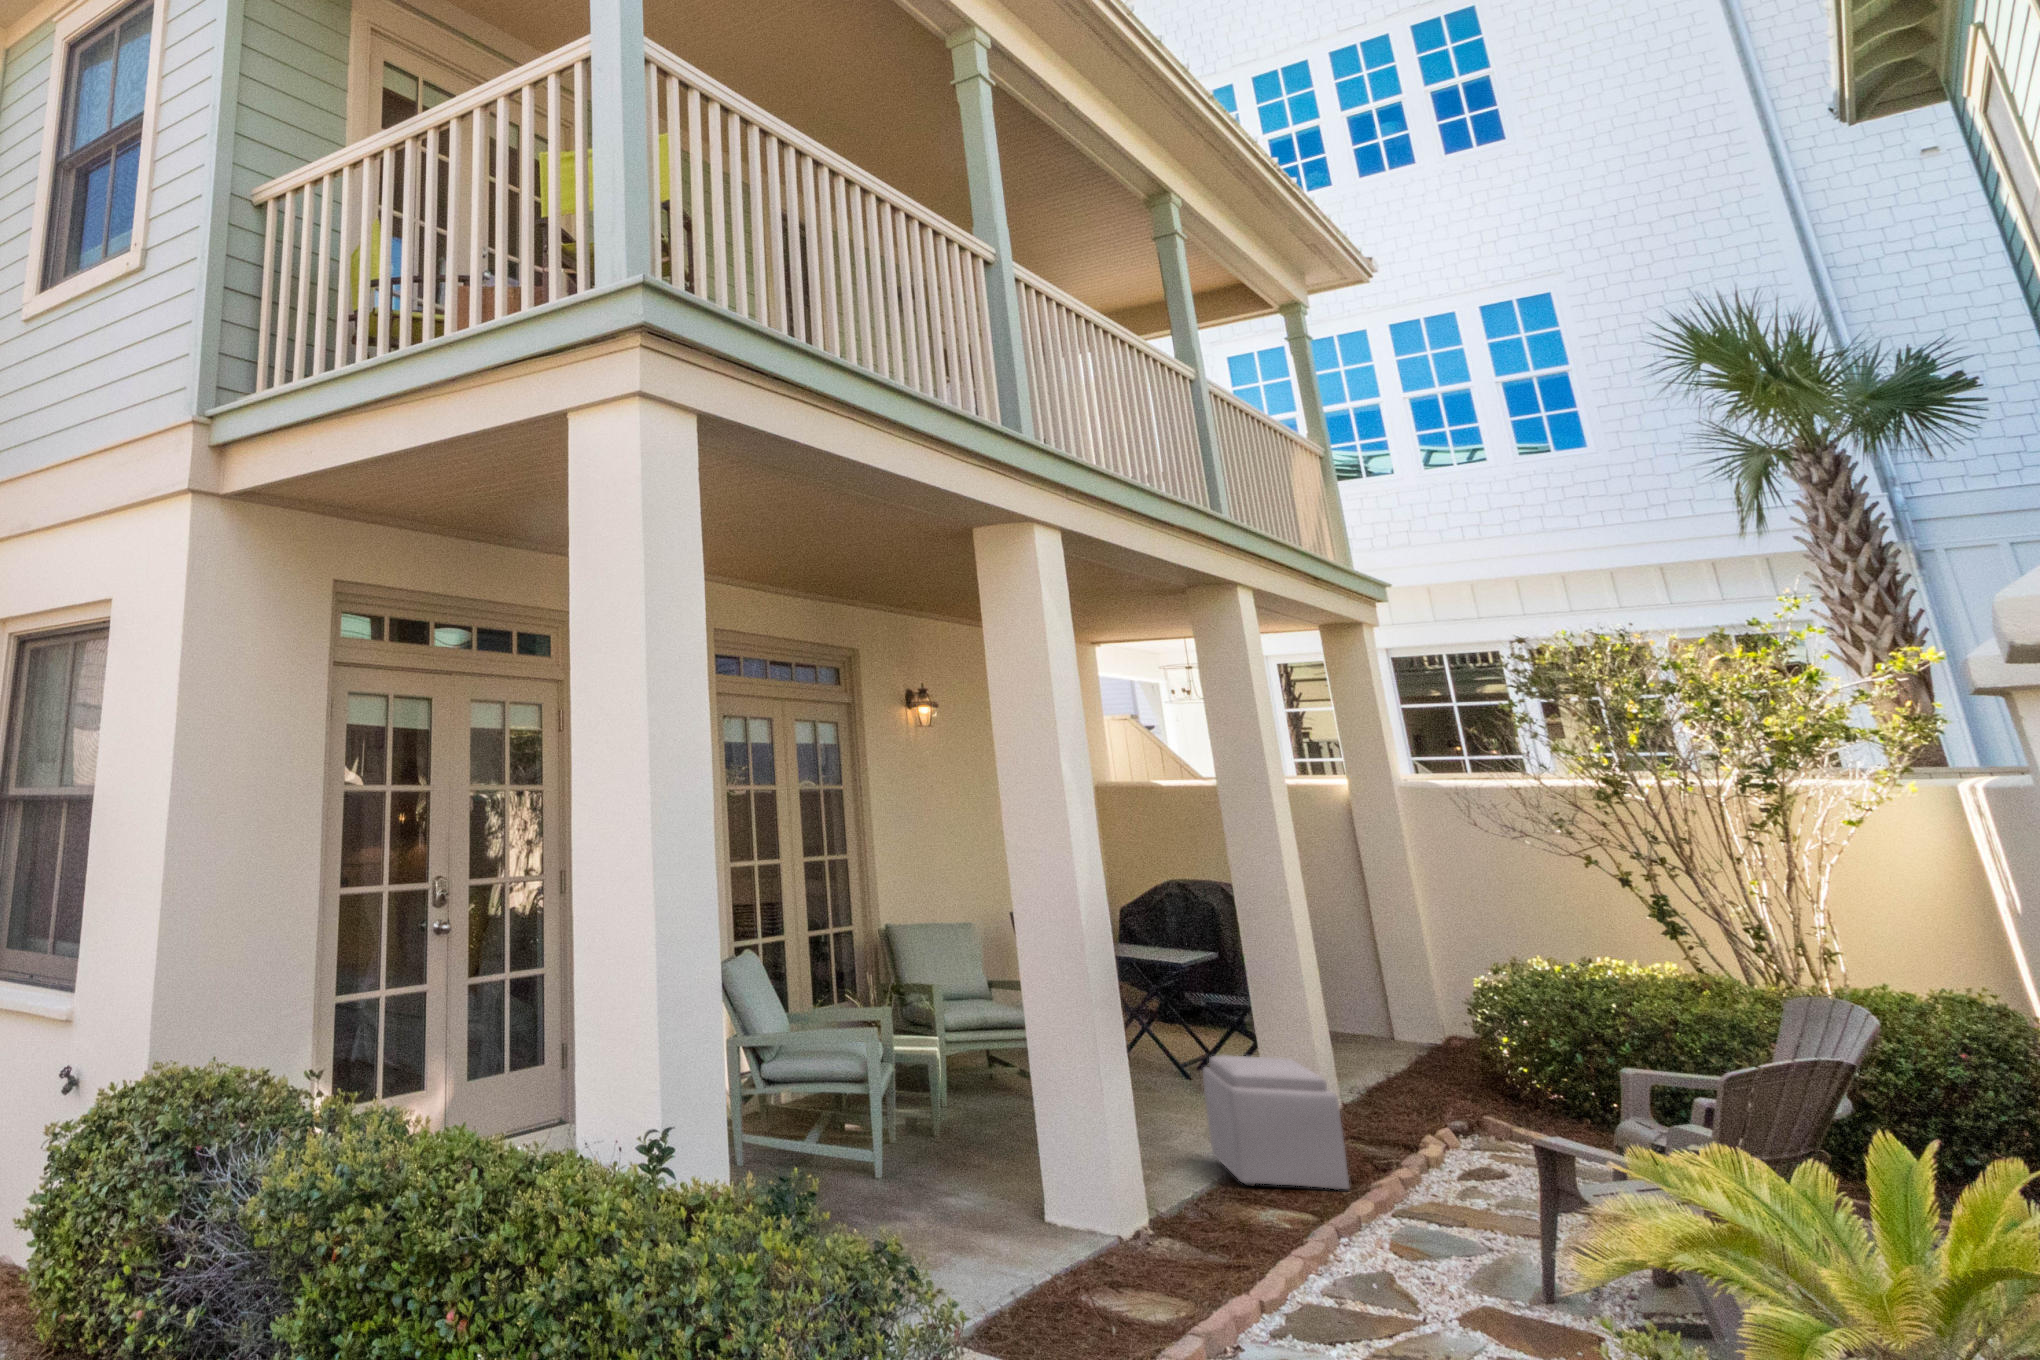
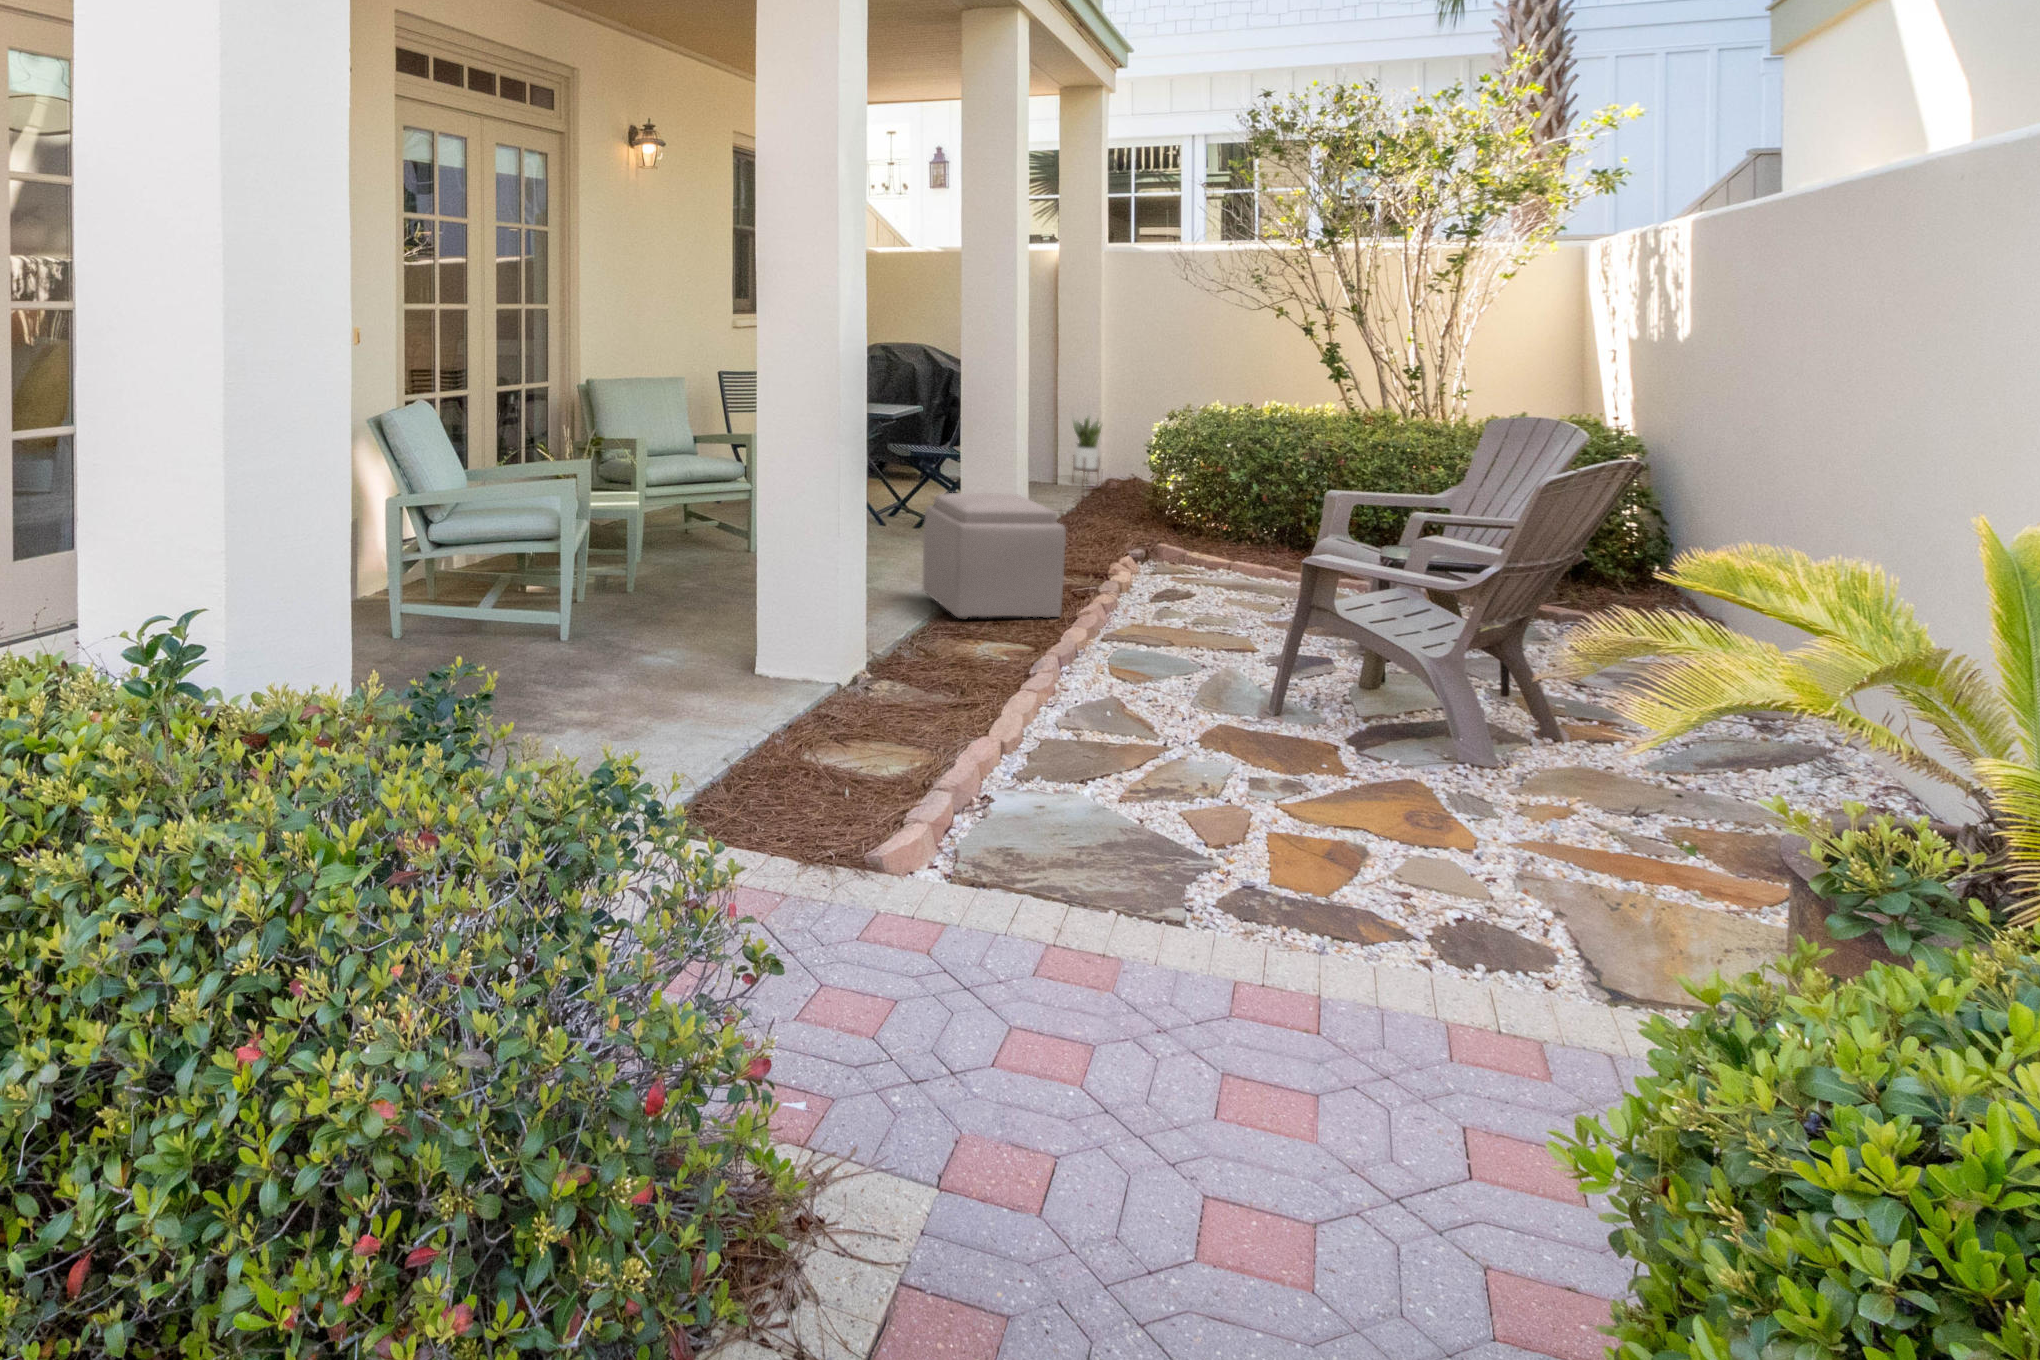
potted plant: none [1387,963,1435,1047] -> present [1072,415,1102,483]

